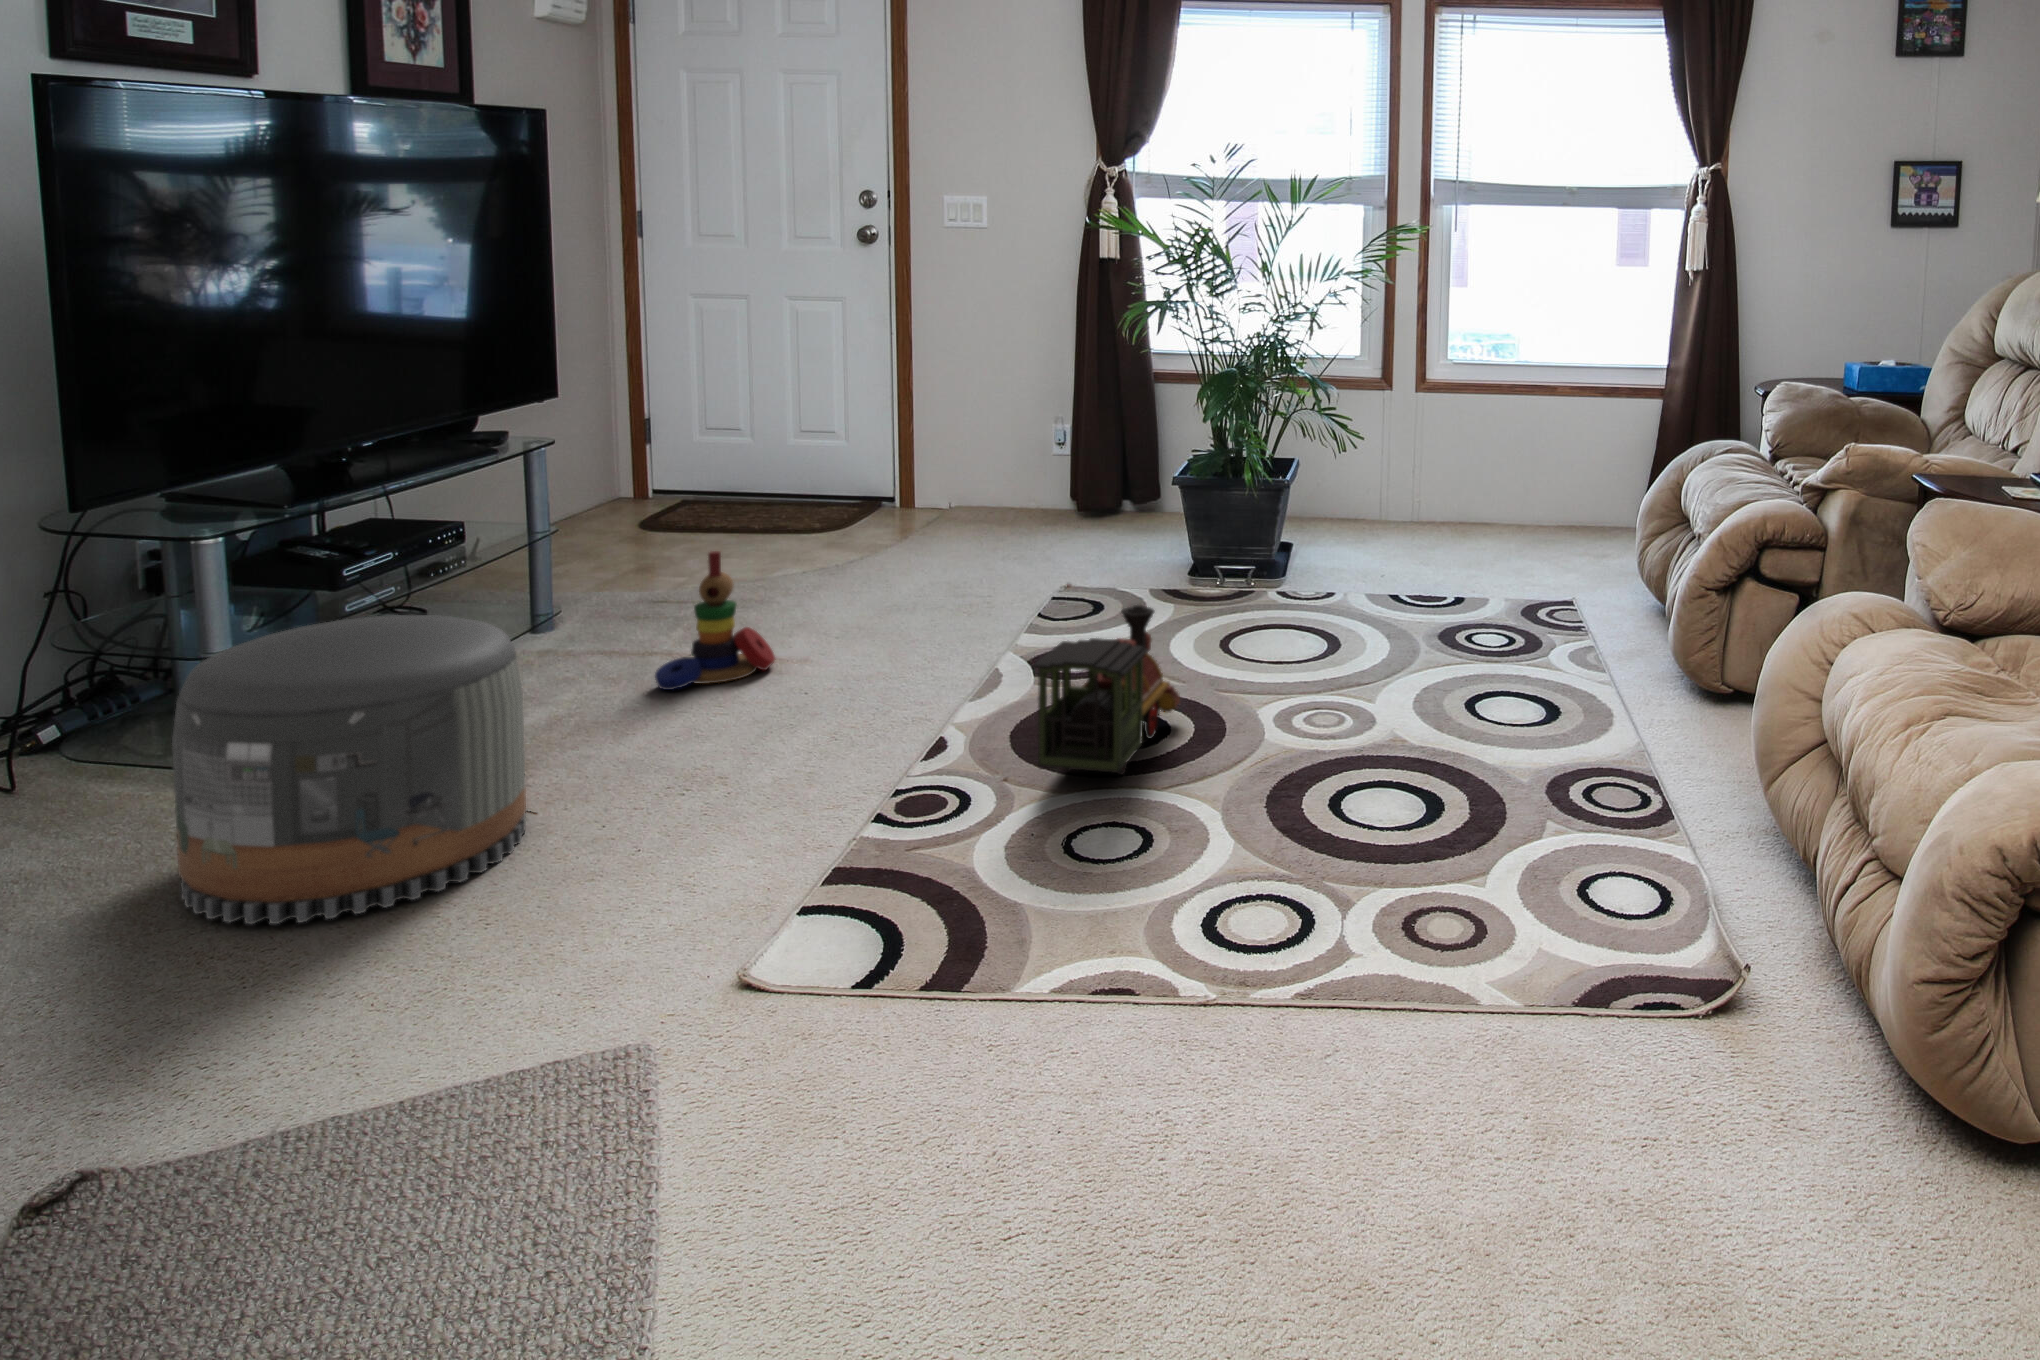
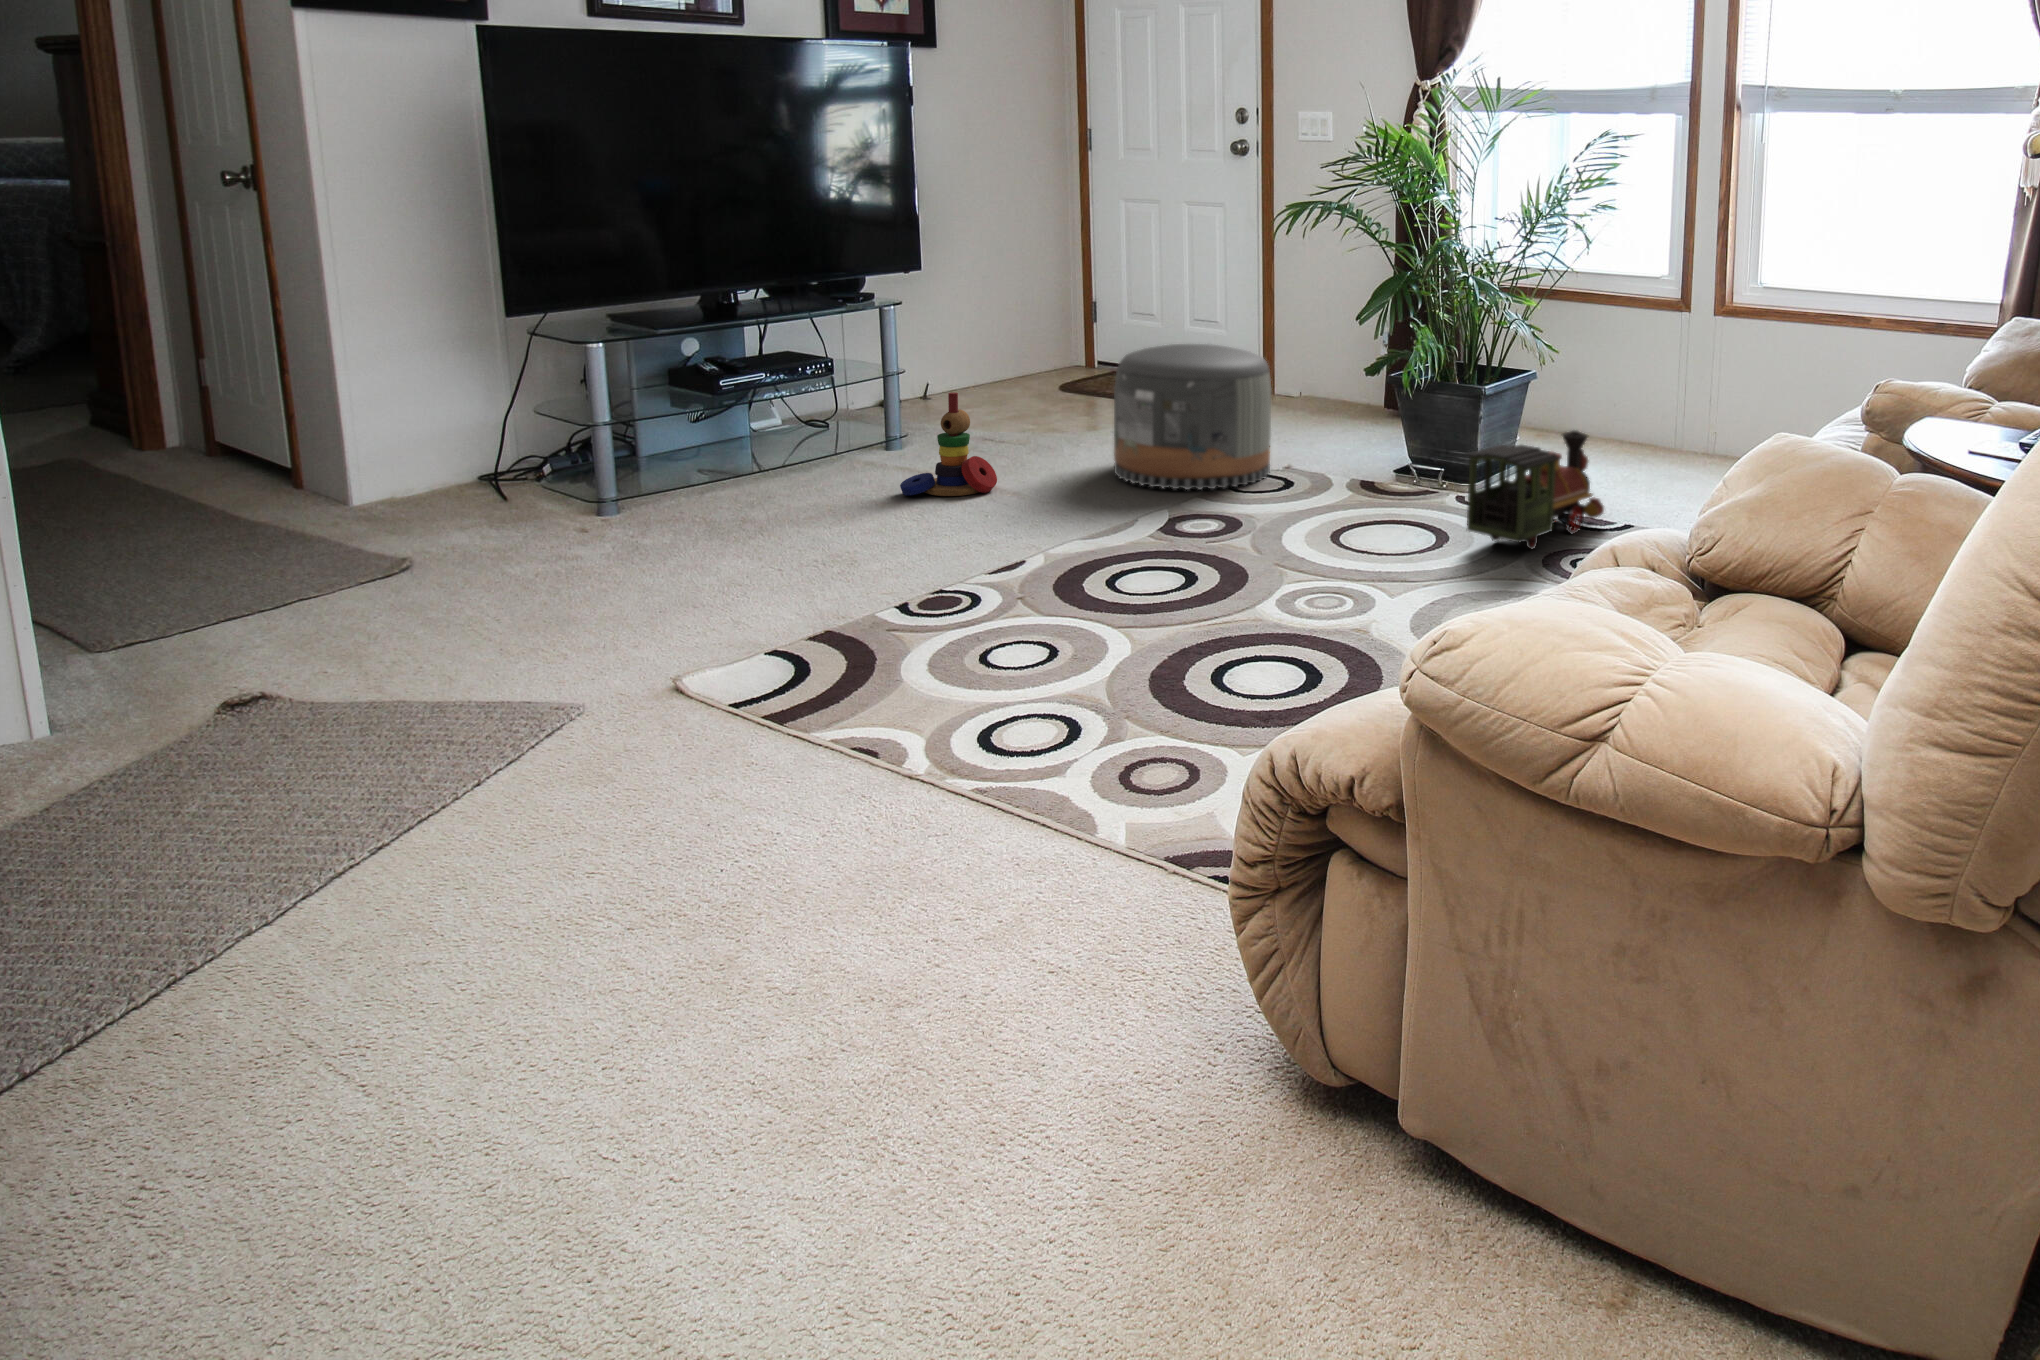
toy train: present [1033,605,1180,775] -> present [1466,430,1604,549]
pouf: present [172,615,526,924] -> present [1114,344,1272,490]

